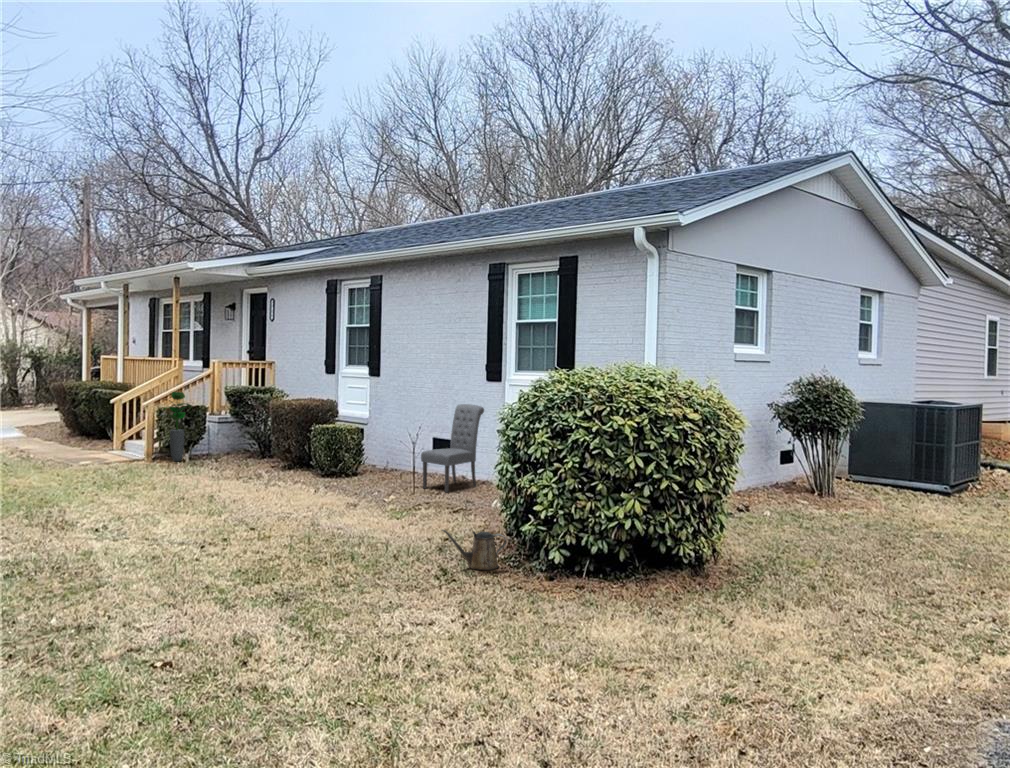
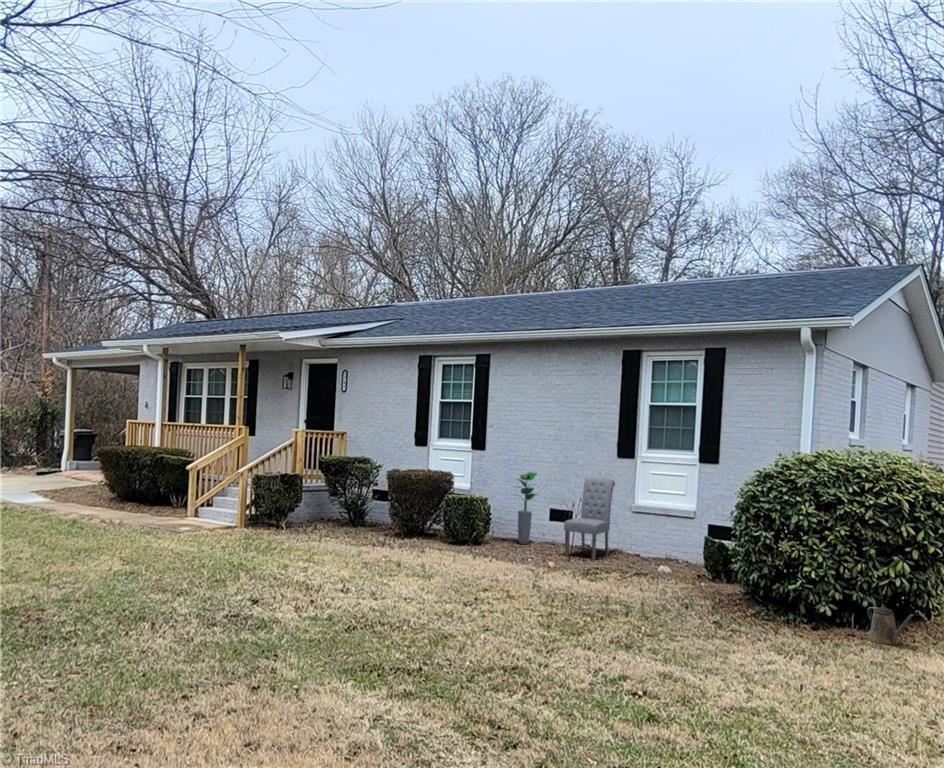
potted plant: present [168,392,192,461] -> present [518,472,537,544]
watering can: present [442,530,506,570] -> present [867,607,914,645]

